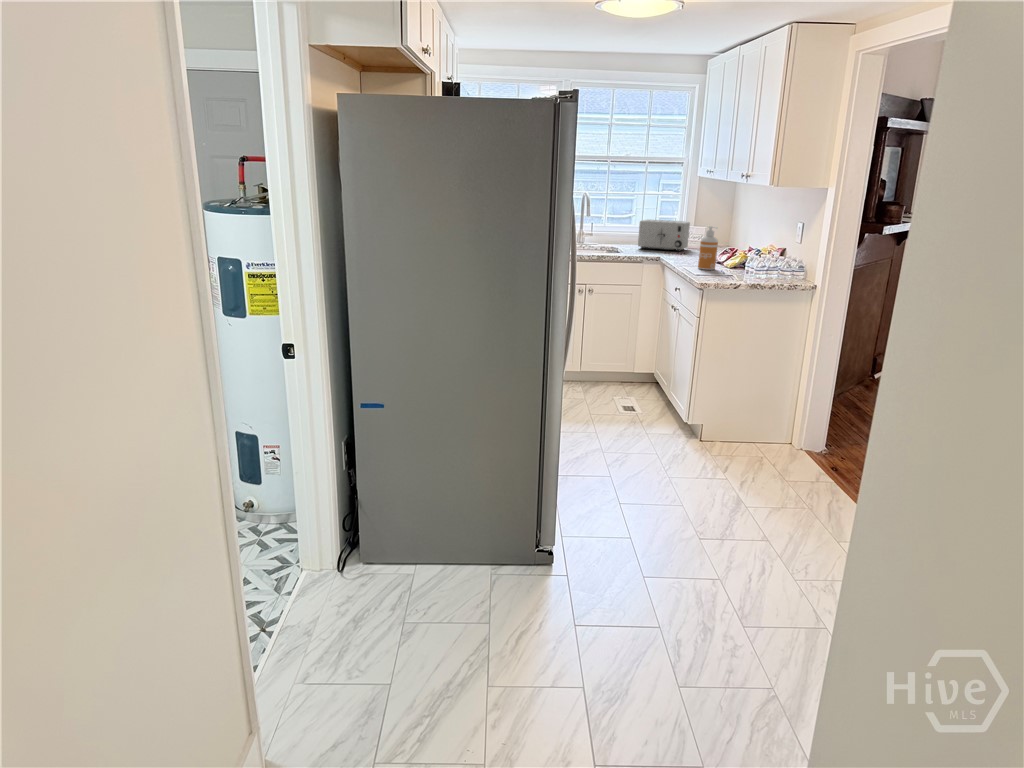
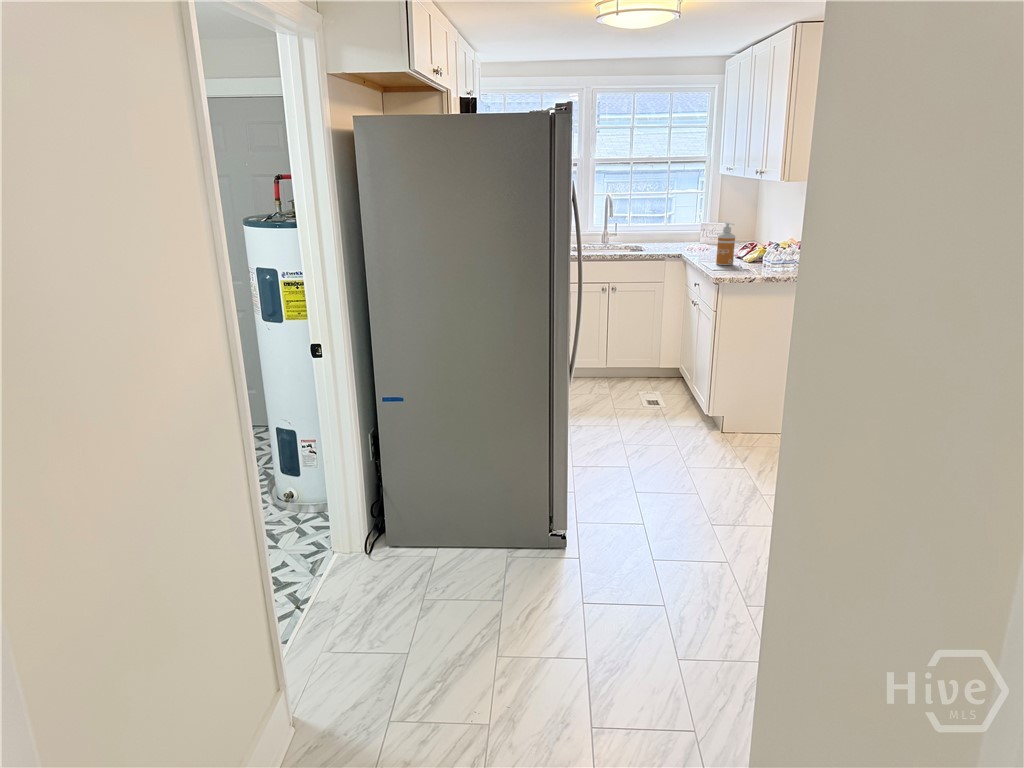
toaster: present [638,219,690,251] -> none [661,218,713,248]

